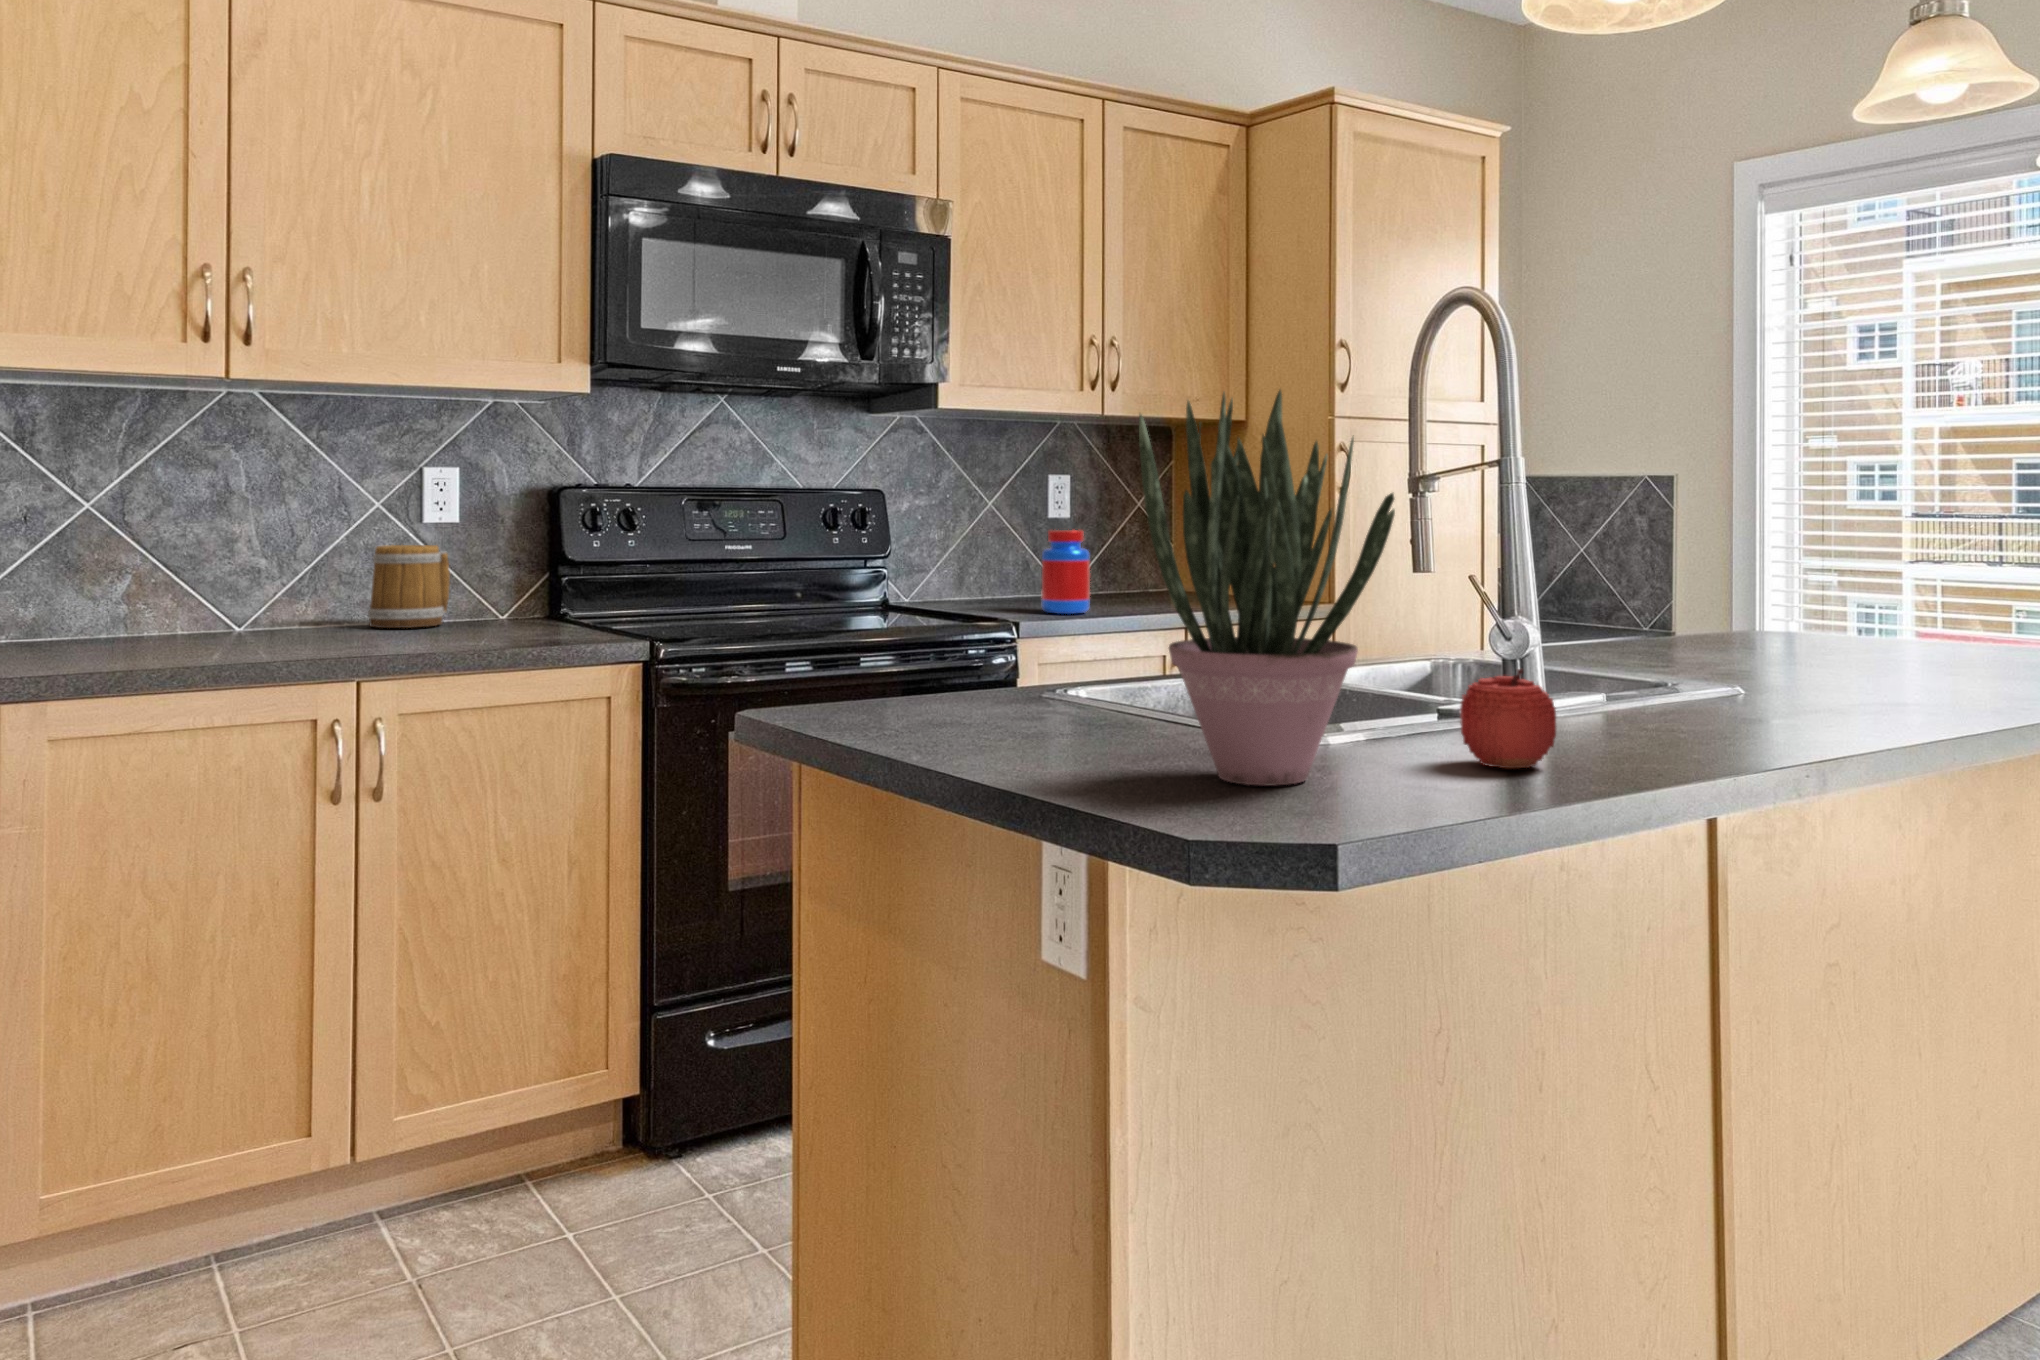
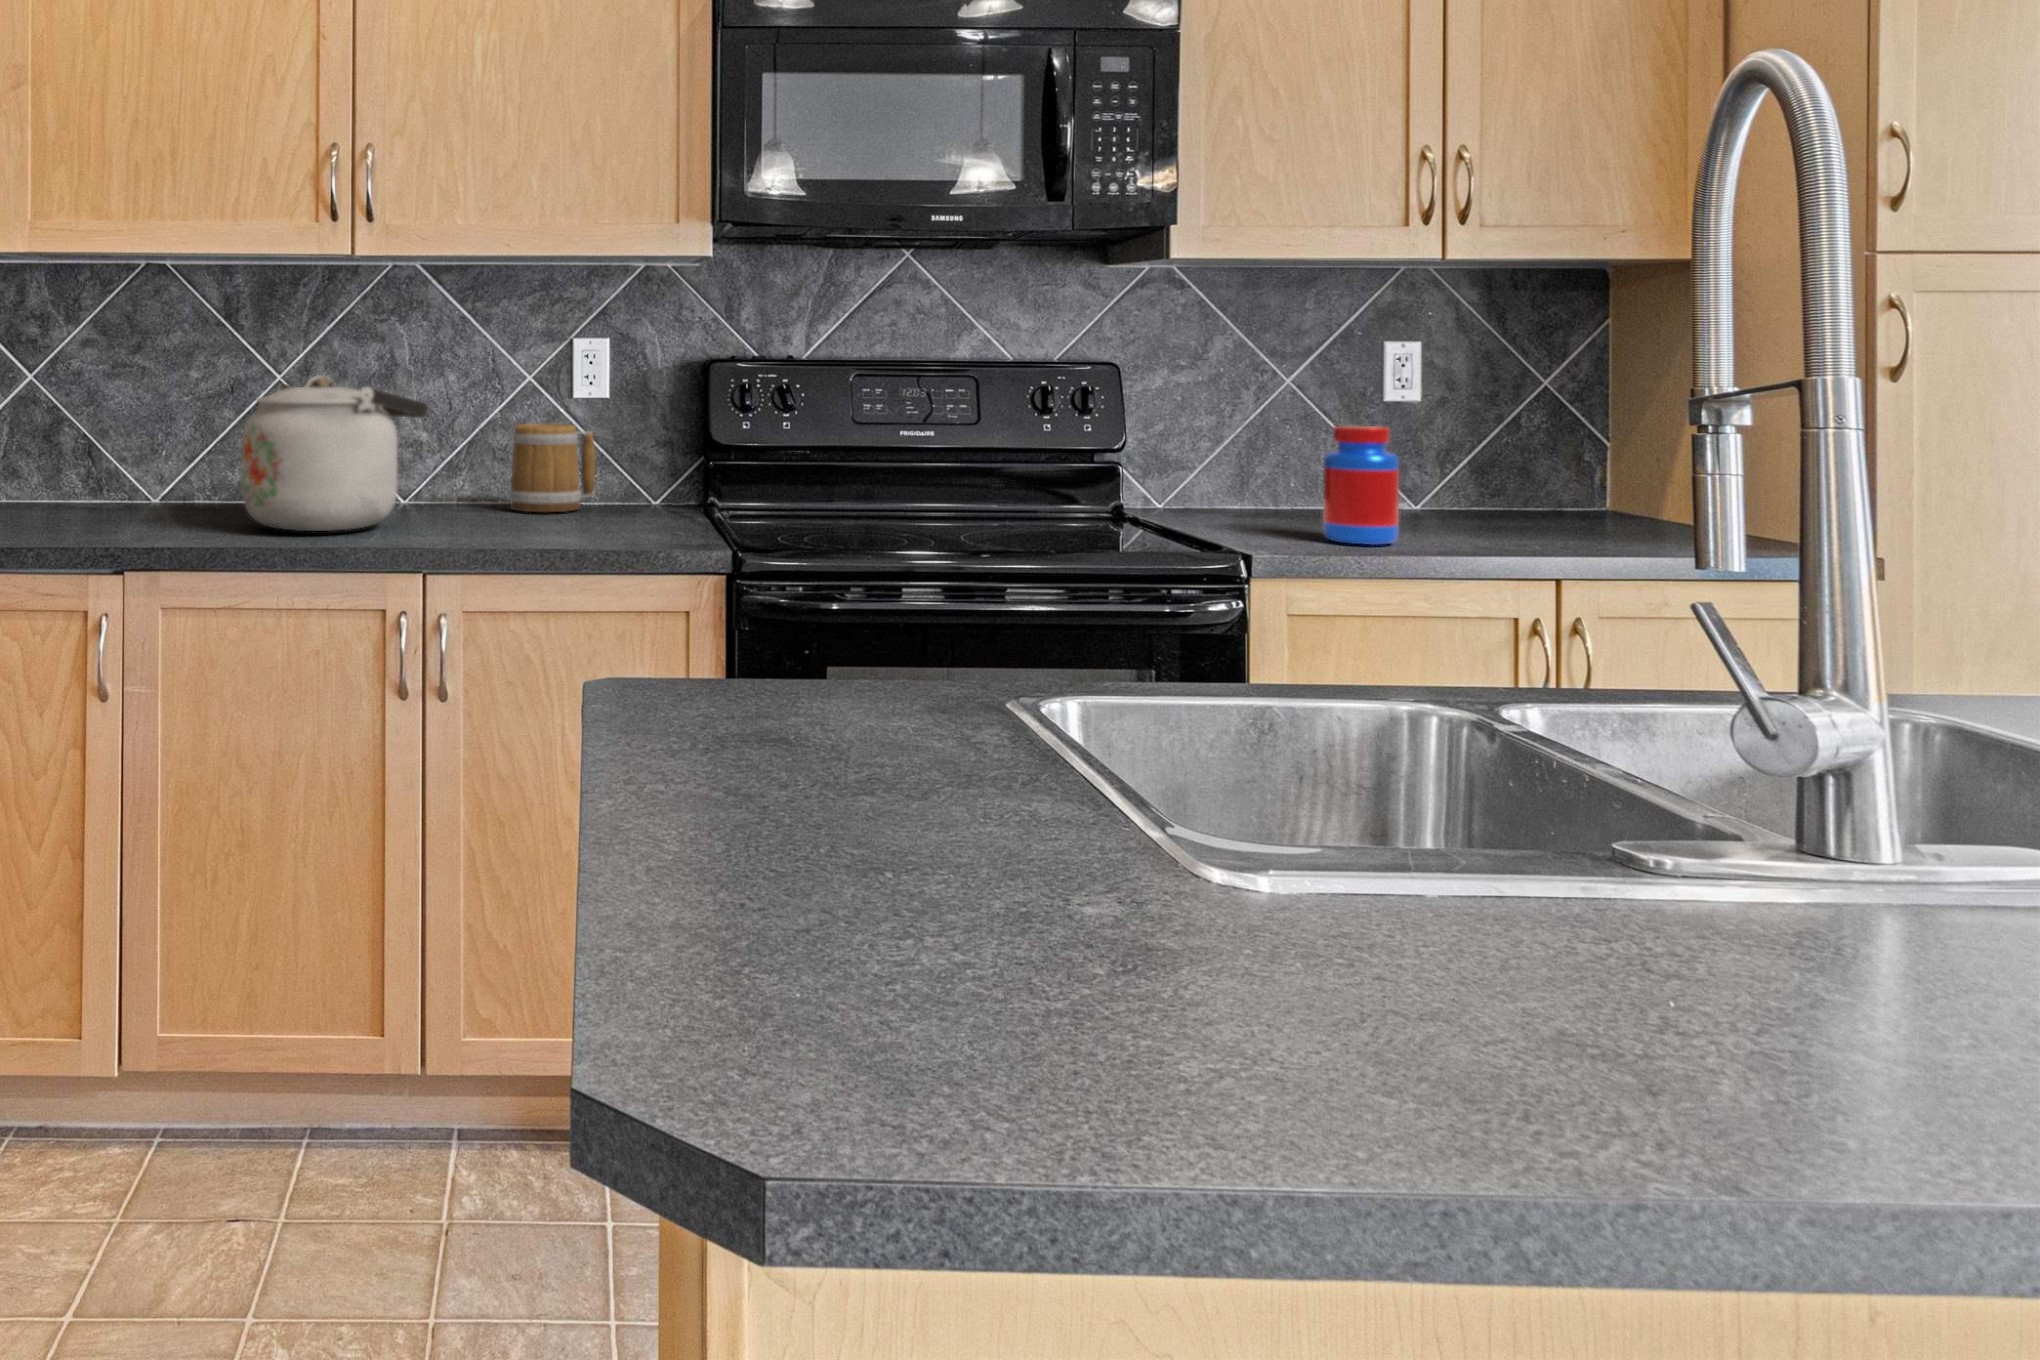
potted plant: present [1139,390,1395,786] -> none [742,251,1271,1004]
kettle: none [95,497,318,654] -> present [242,376,428,531]
apple: present [1460,669,1556,769] -> none [1474,847,1727,1077]

